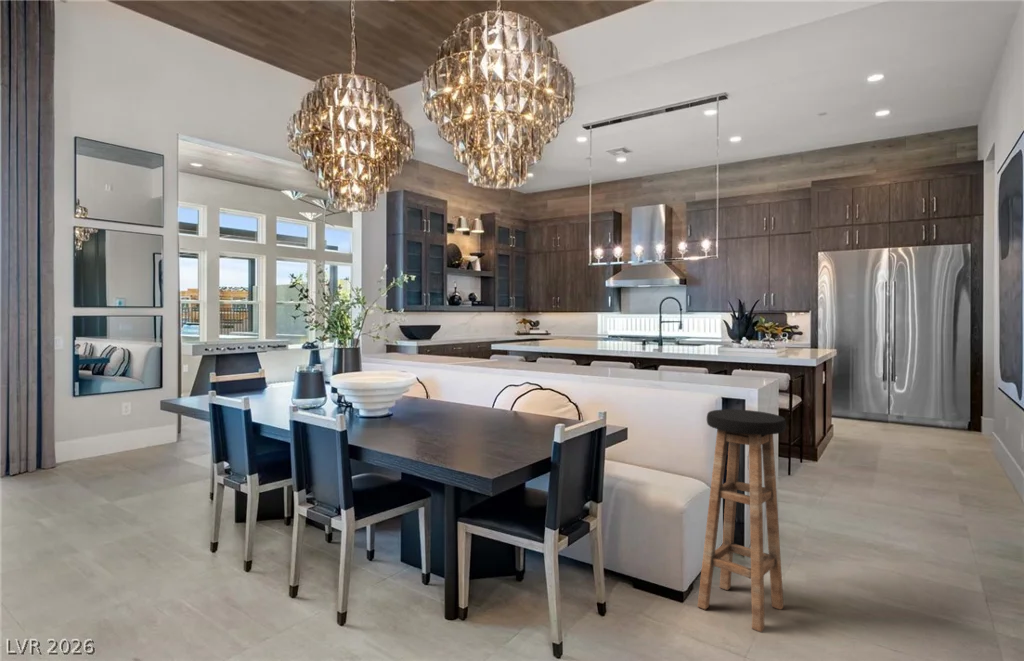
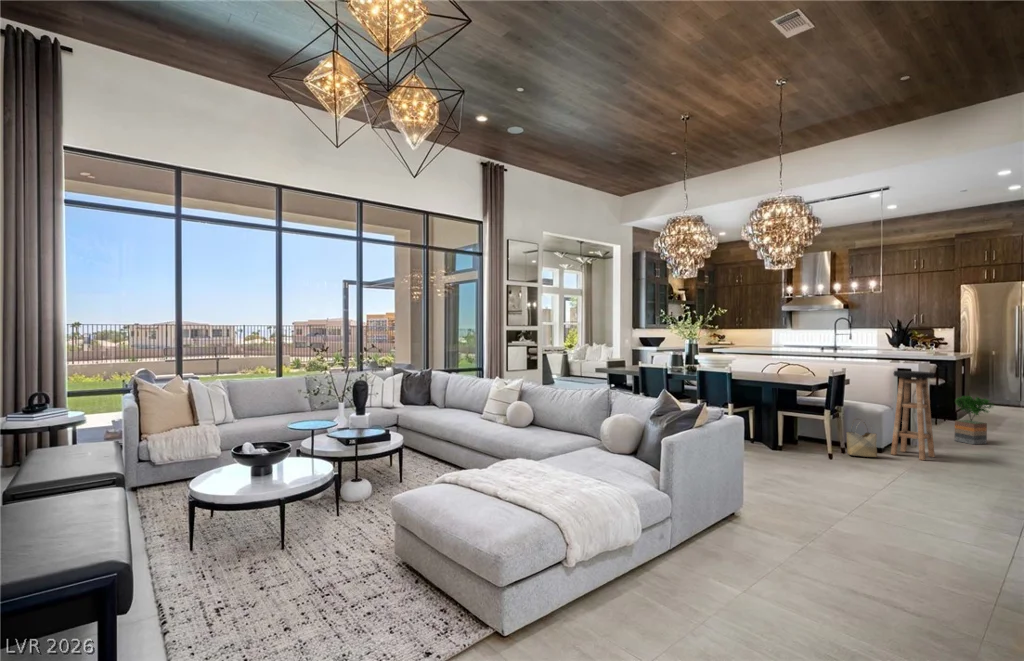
potted tree: none [816,440,883,538] -> present [955,396,993,445]
woven basket: none [600,532,665,632] -> present [847,432,877,457]

